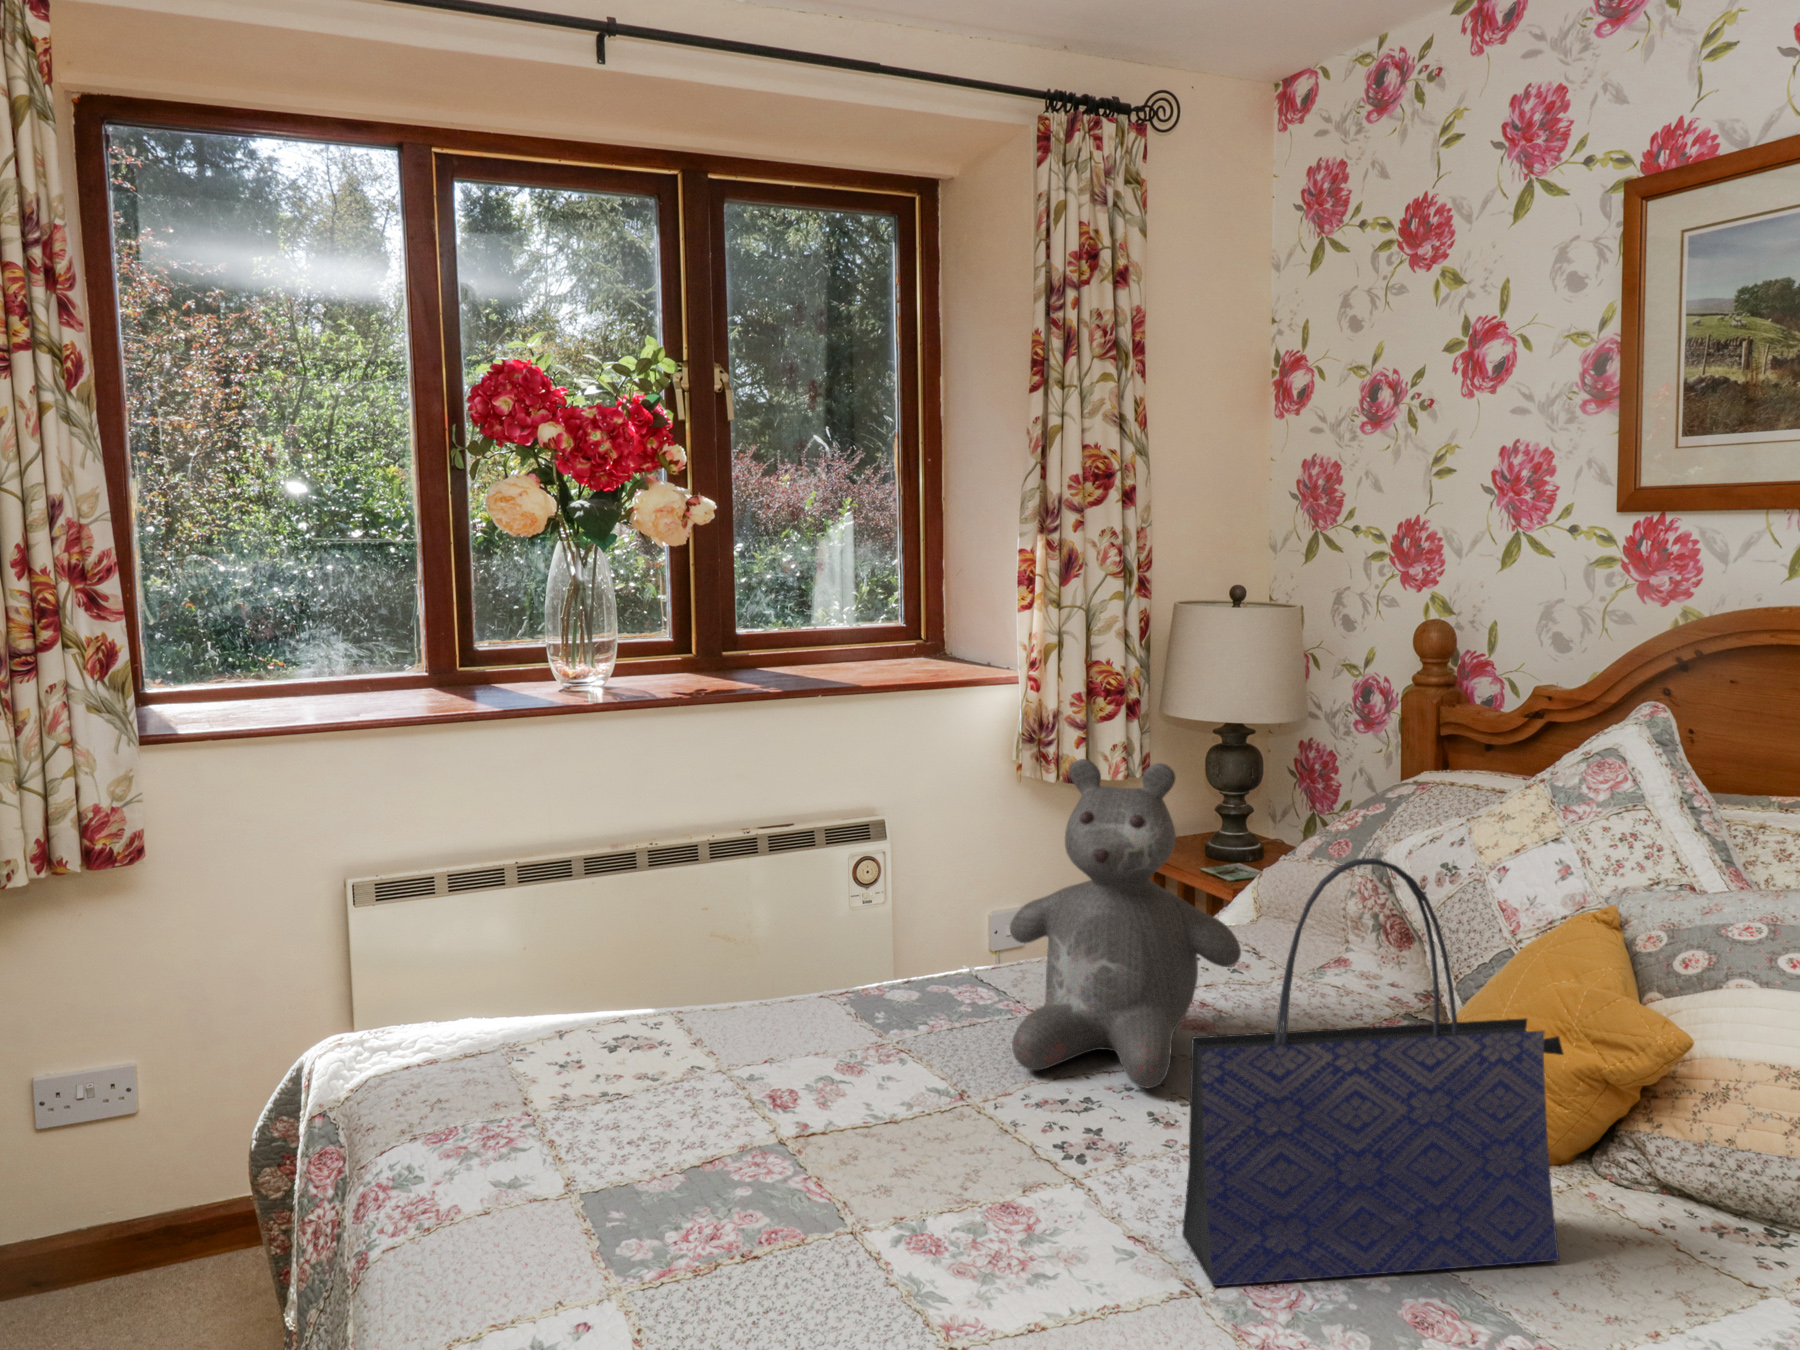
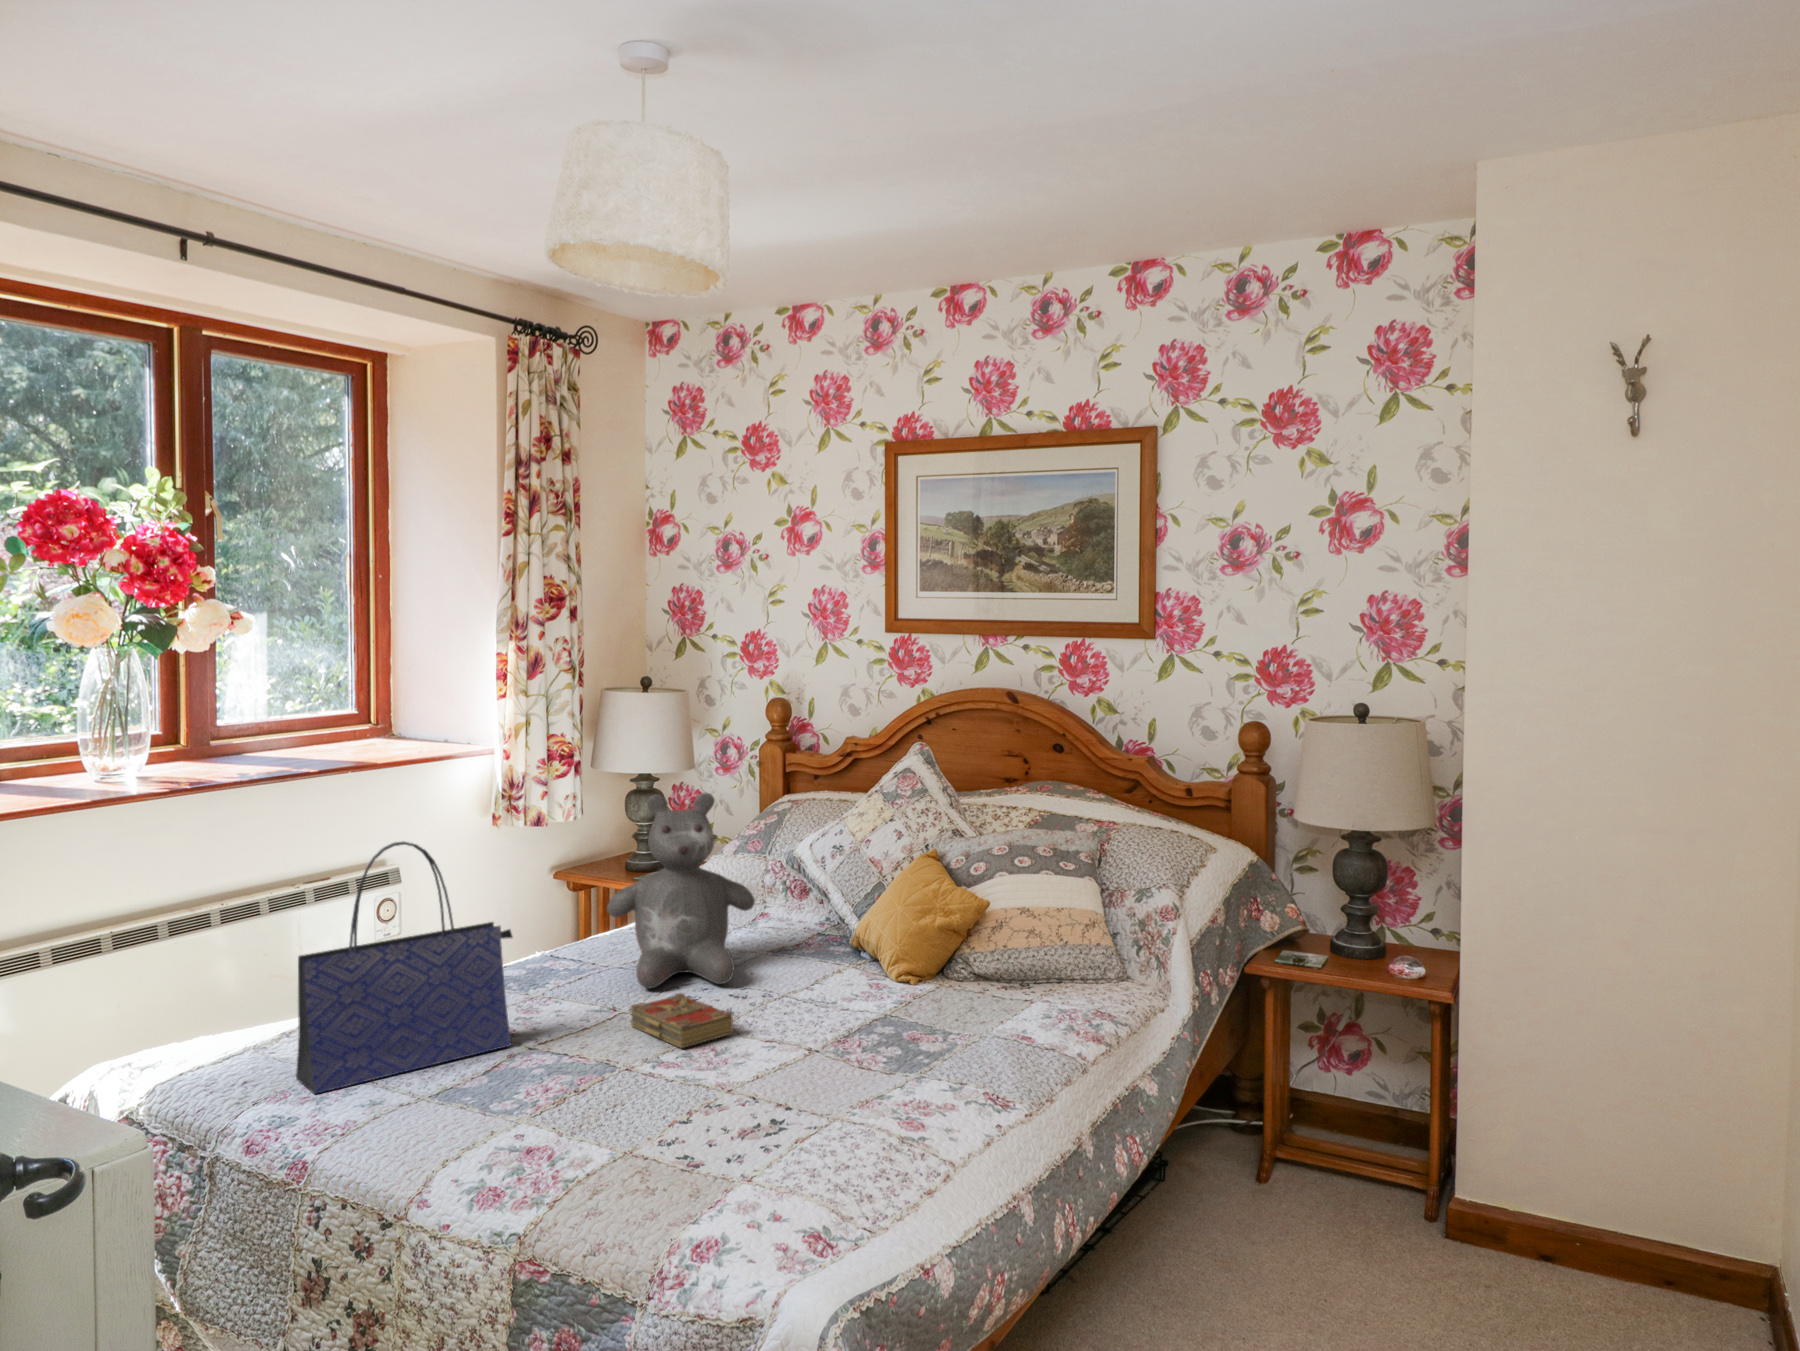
tote bag: present [1182,858,1563,1286] -> present [296,842,512,1094]
book: none [937,1098,1073,1212] -> present [631,993,733,1048]

